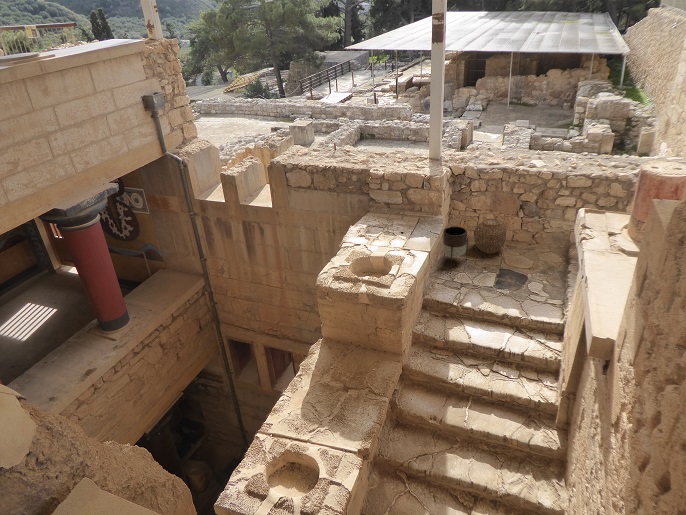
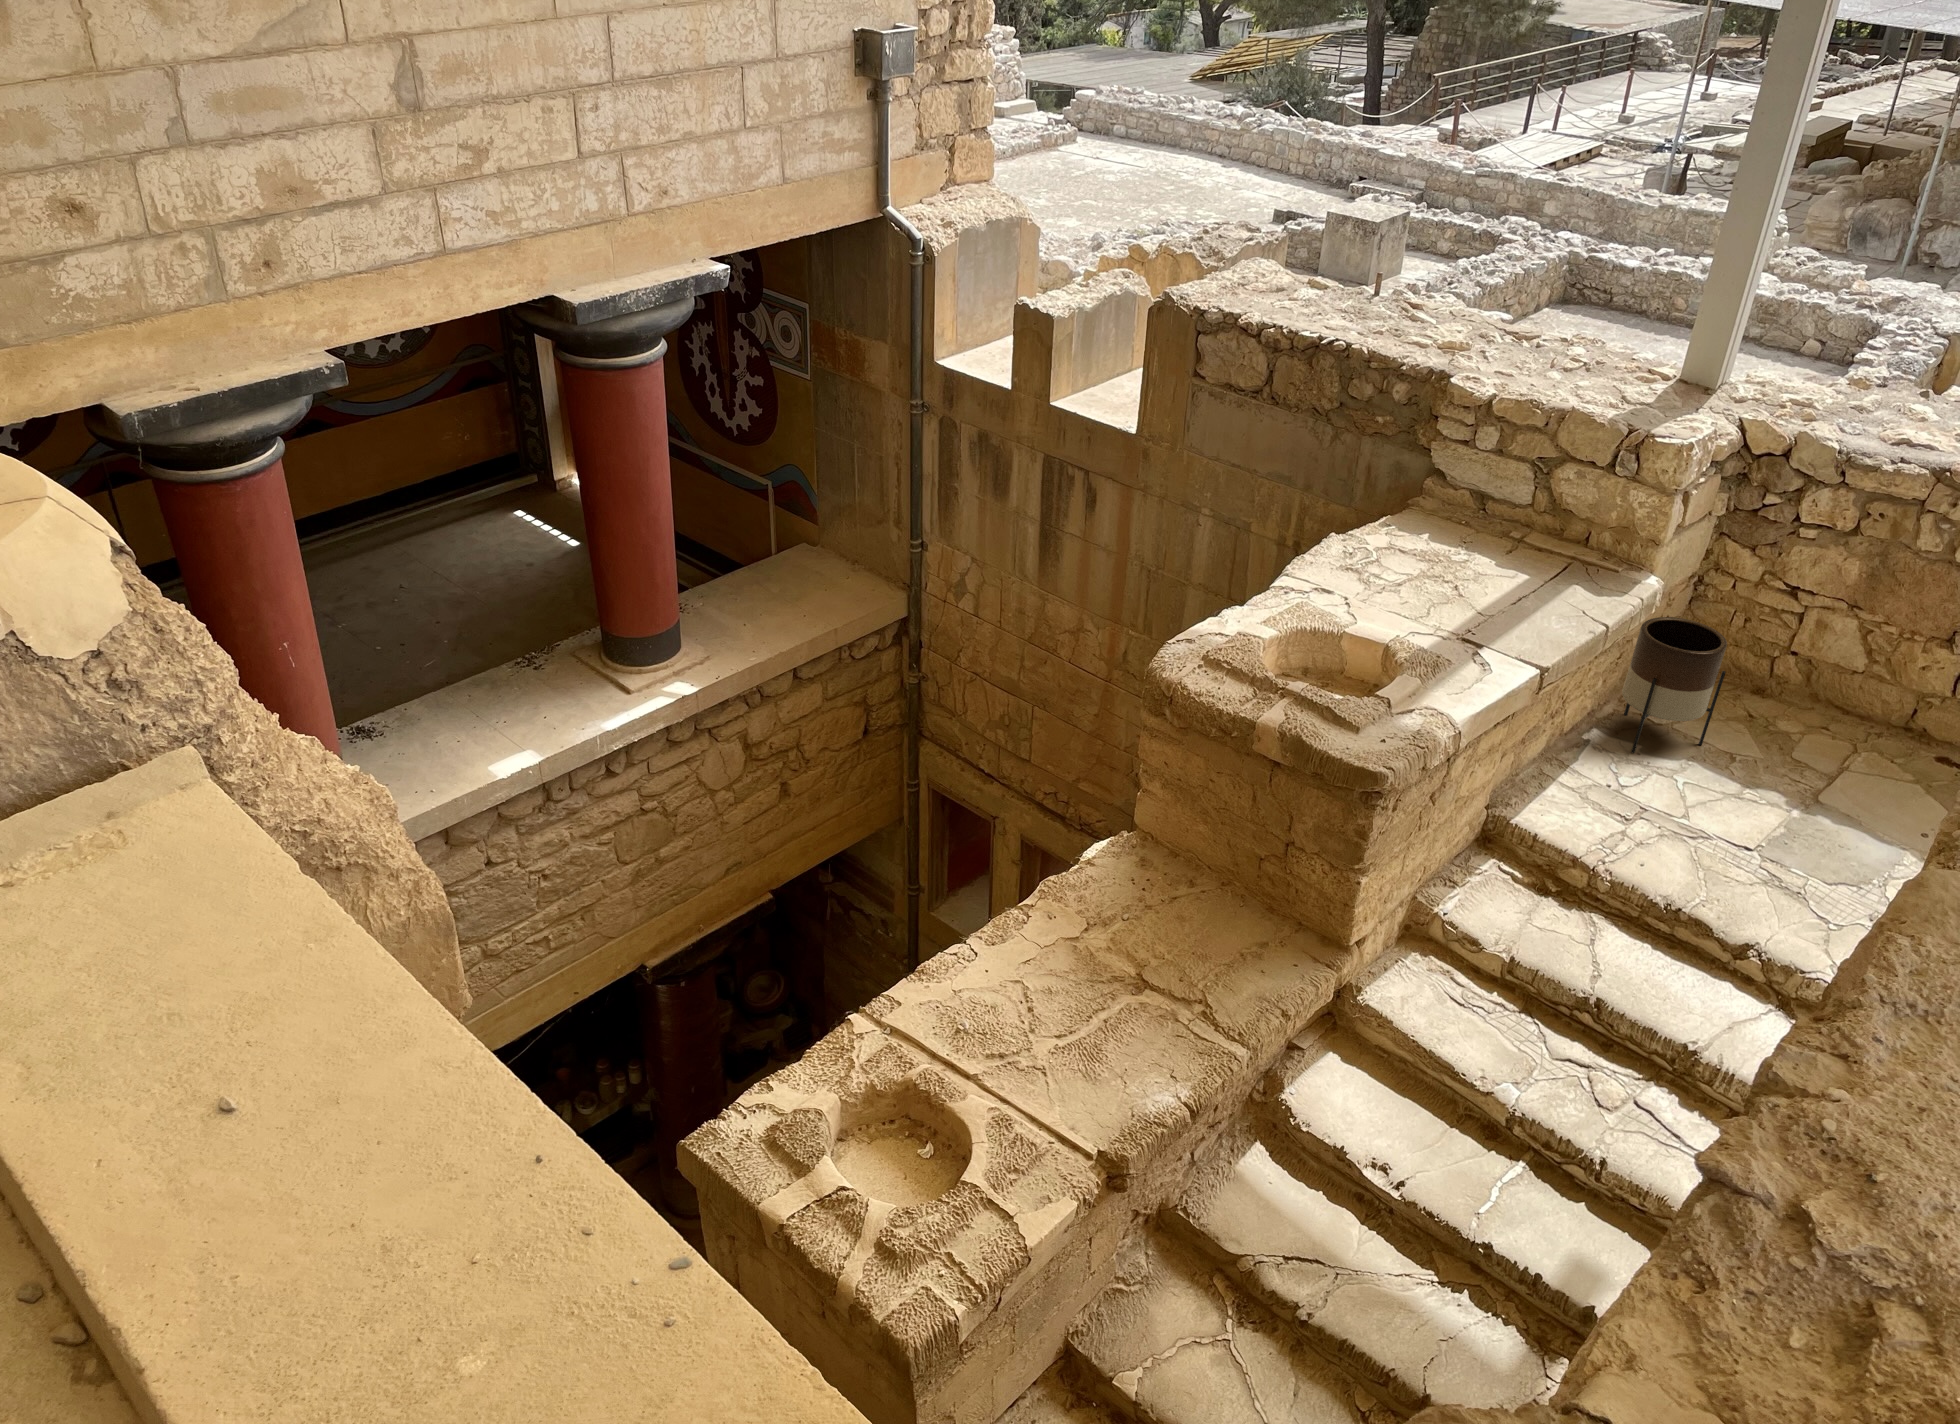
woven basket: present [474,219,506,253] -> none [1755,627,1887,749]

